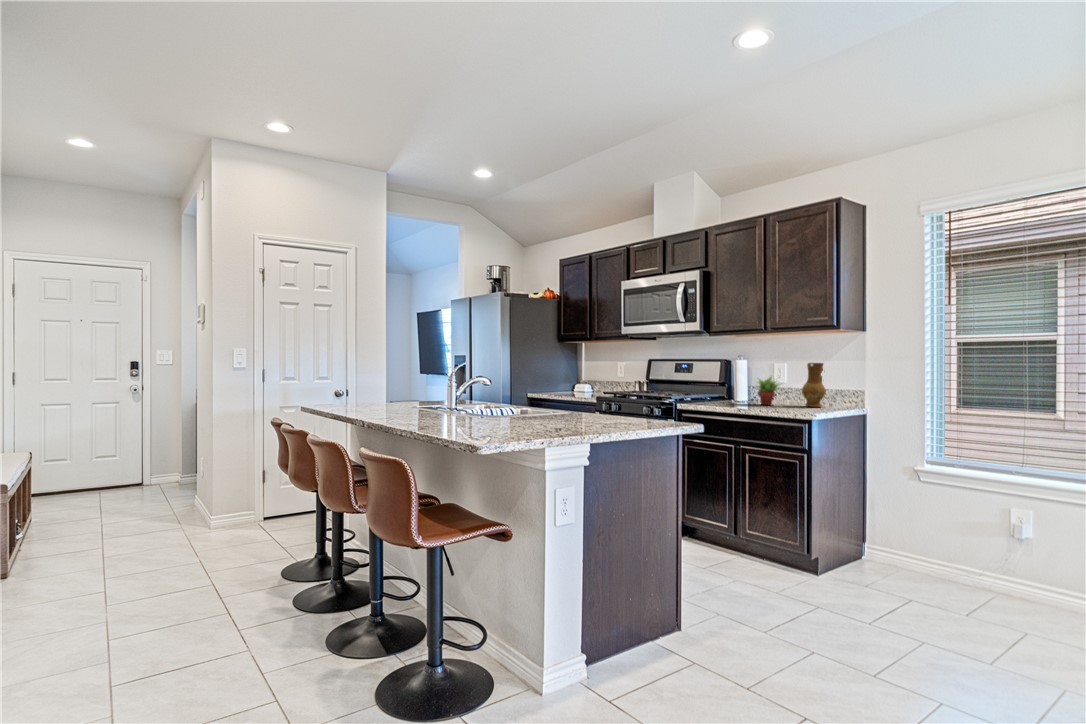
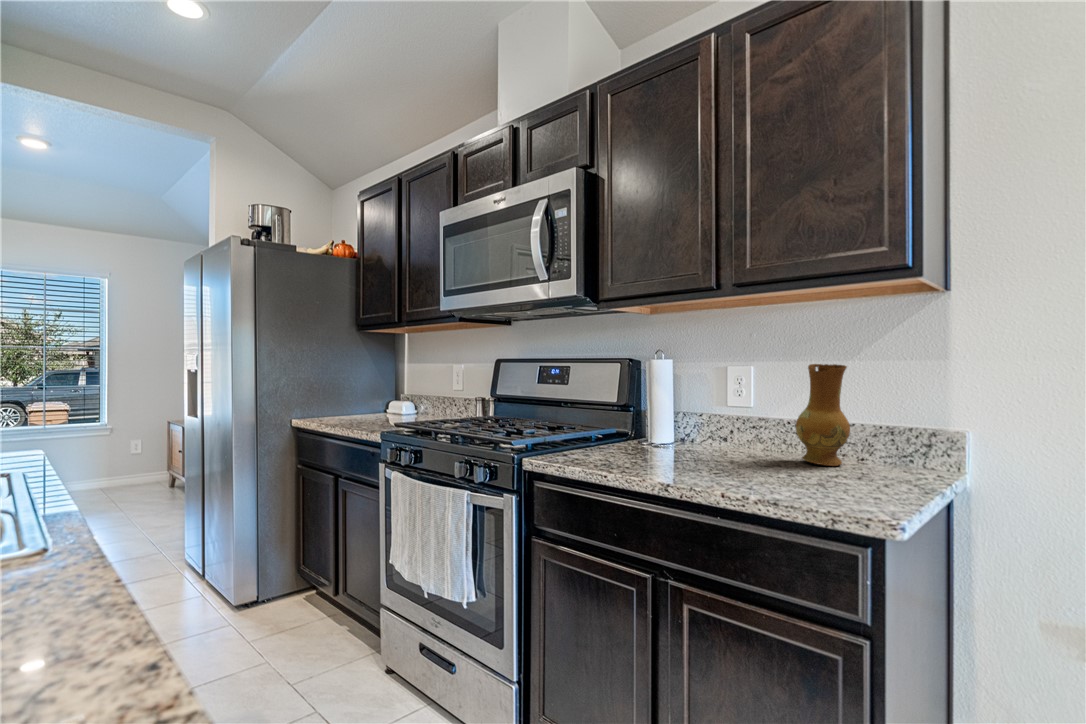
succulent plant: present [757,377,779,405] -> none [687,393,757,461]

